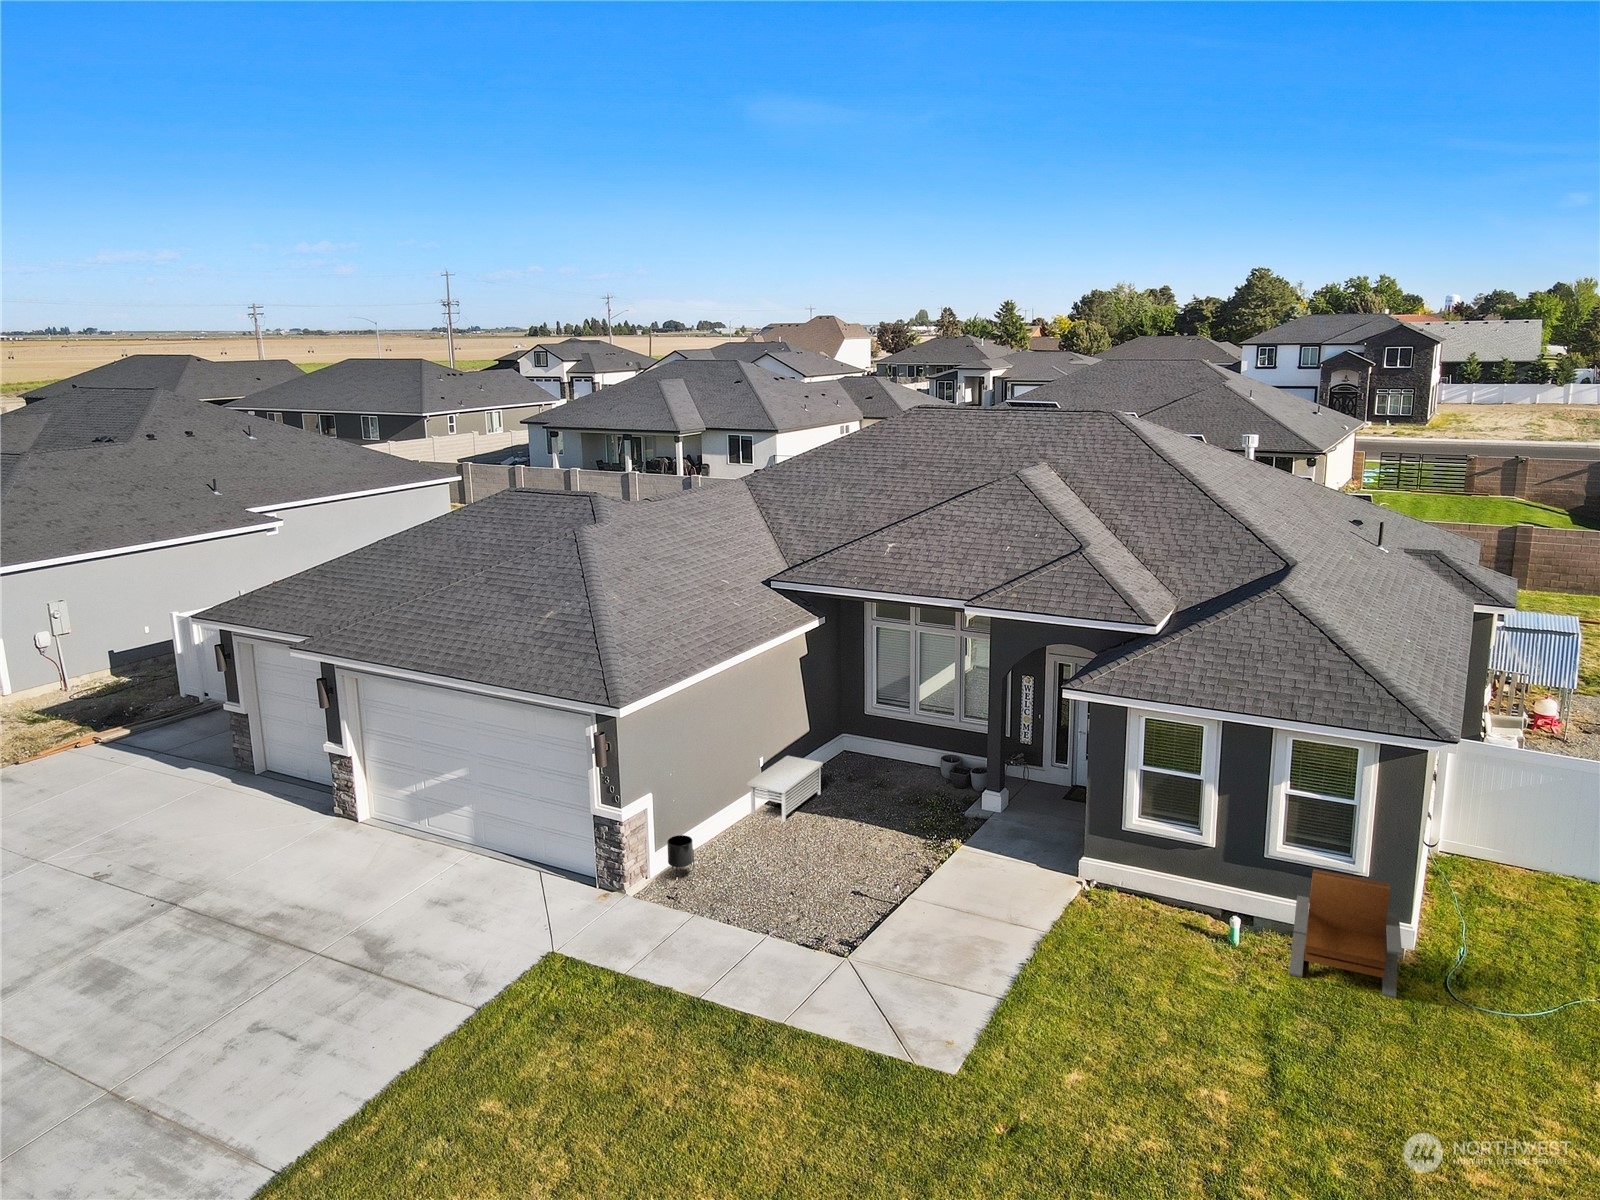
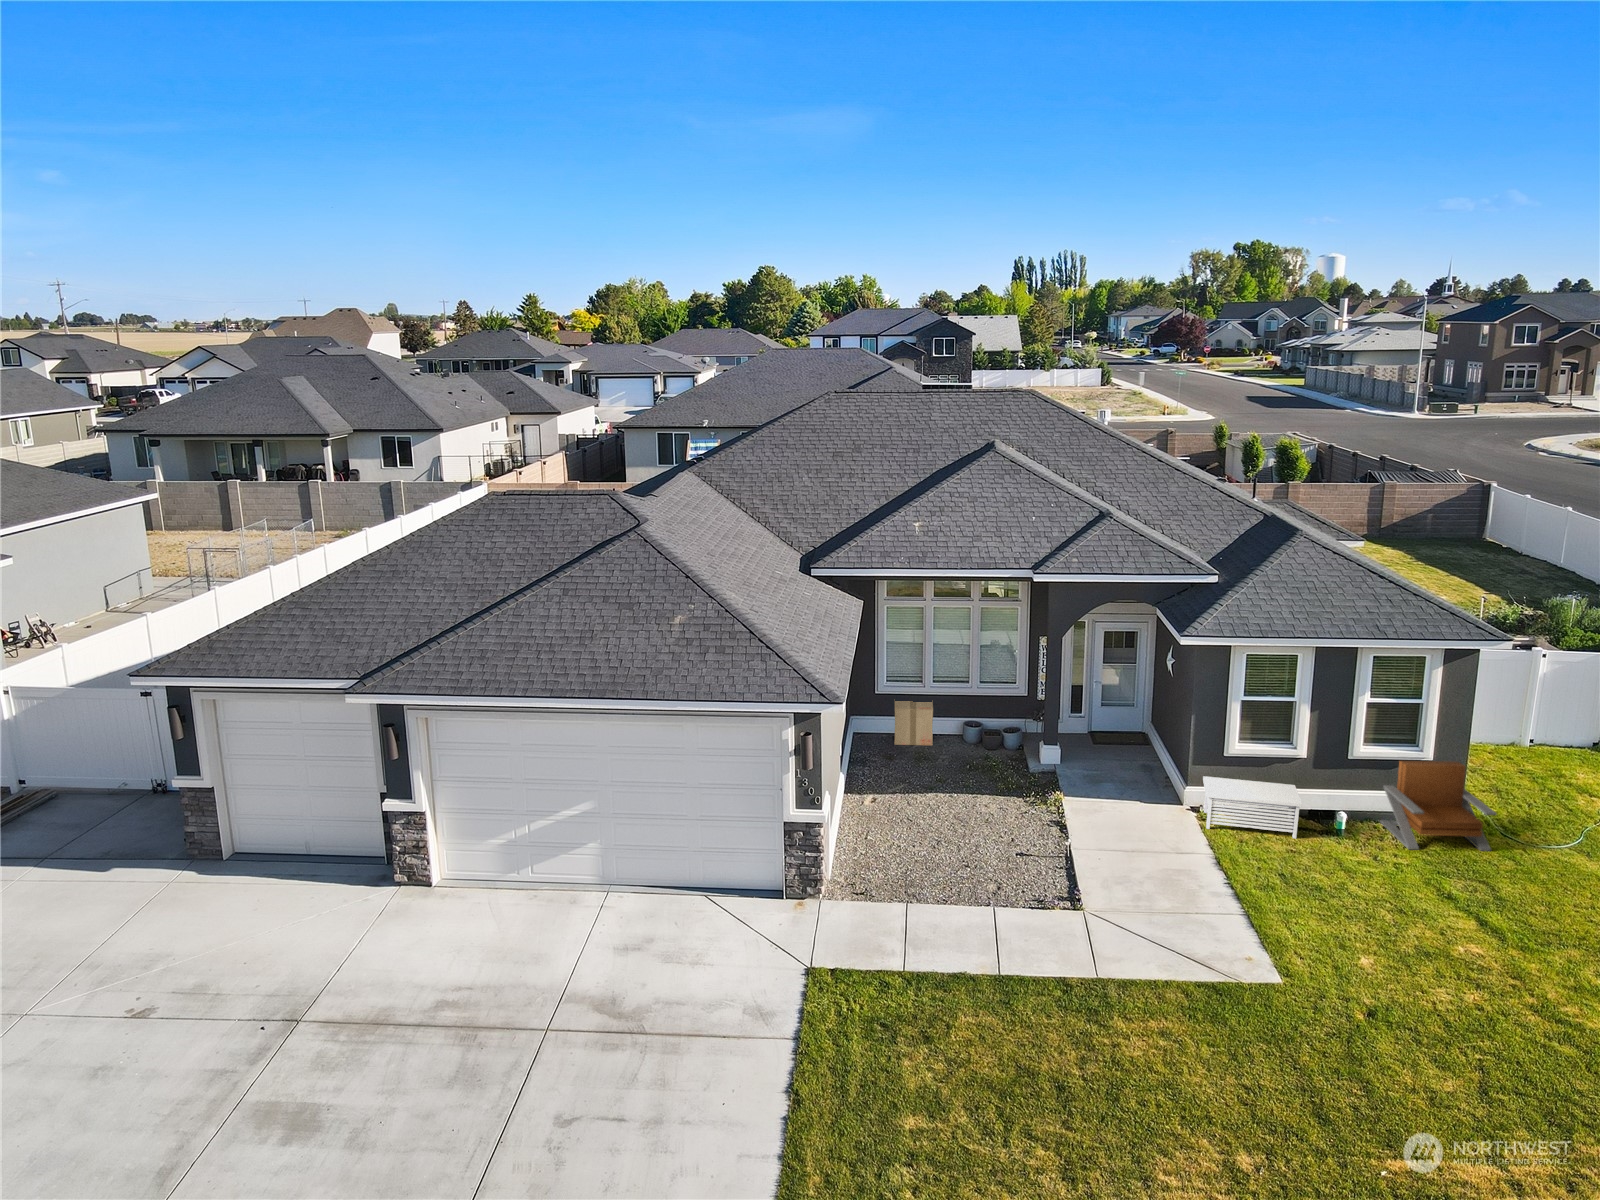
cardboard box: none [857,718,908,774] -> present [894,701,933,746]
storage bench: present [747,756,823,822] -> present [1203,776,1302,839]
planter: present [667,835,694,875] -> none [833,830,859,875]

